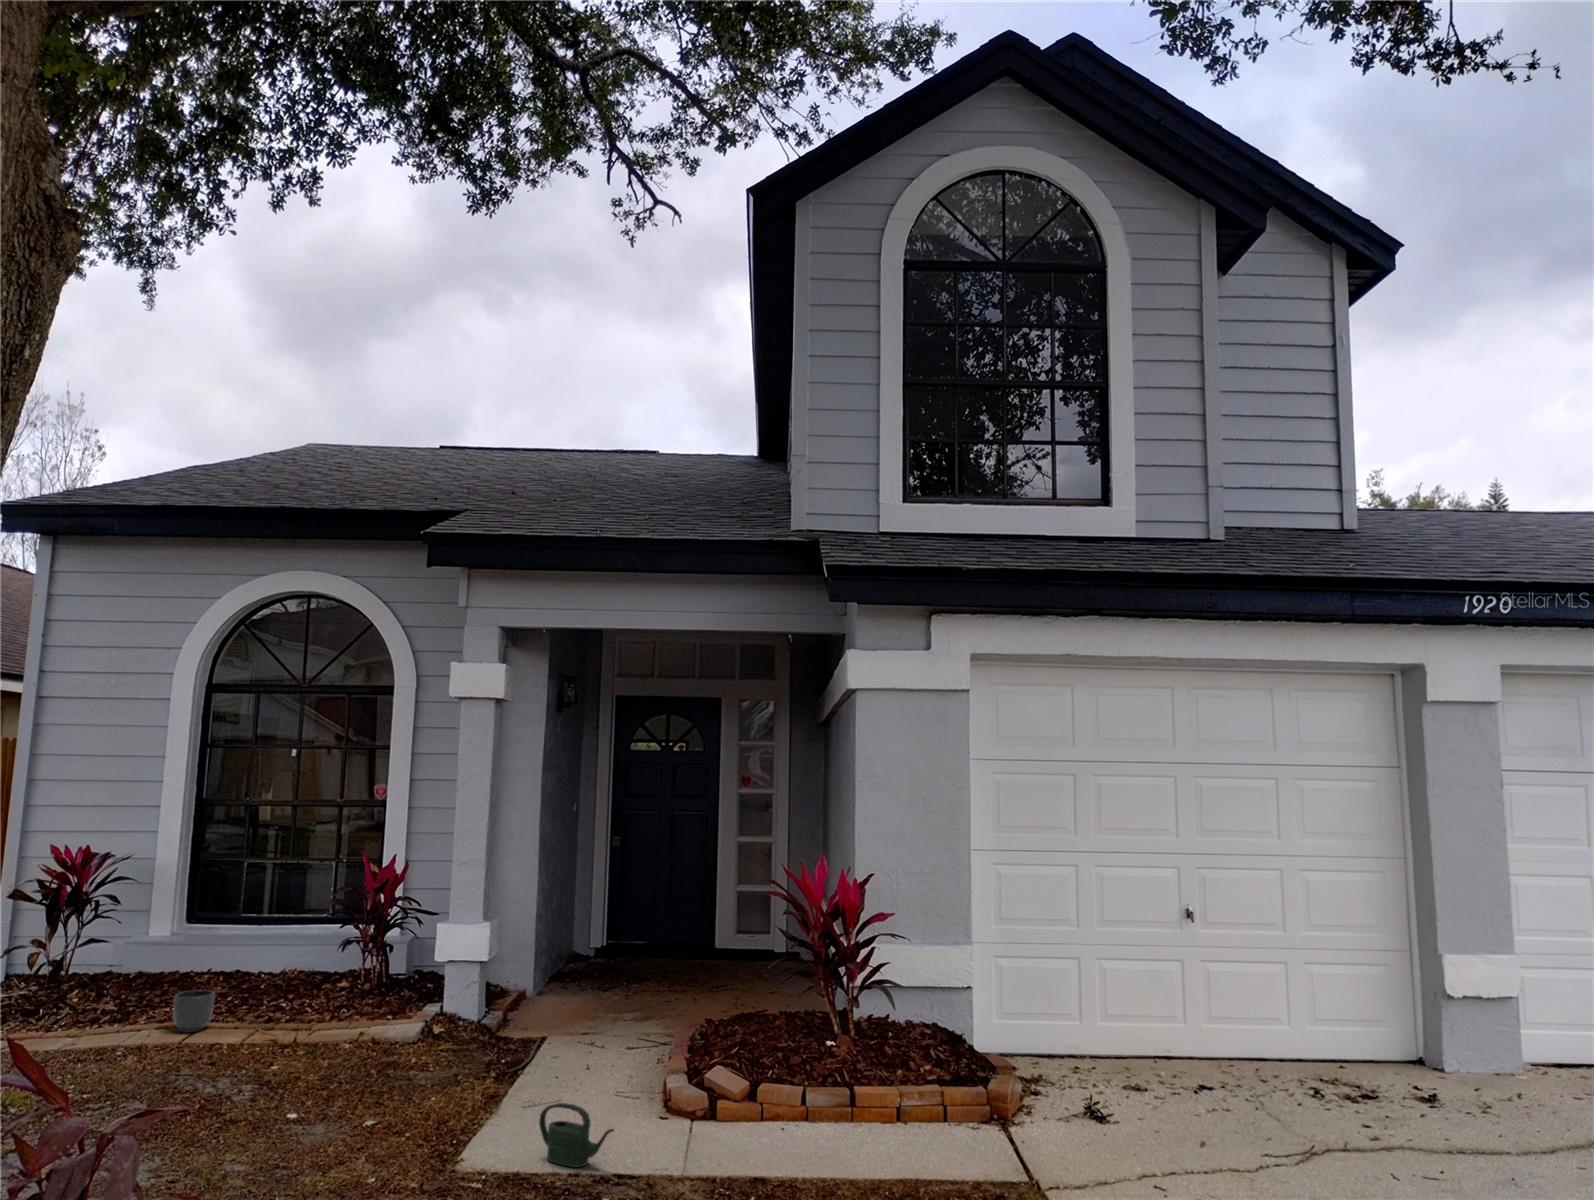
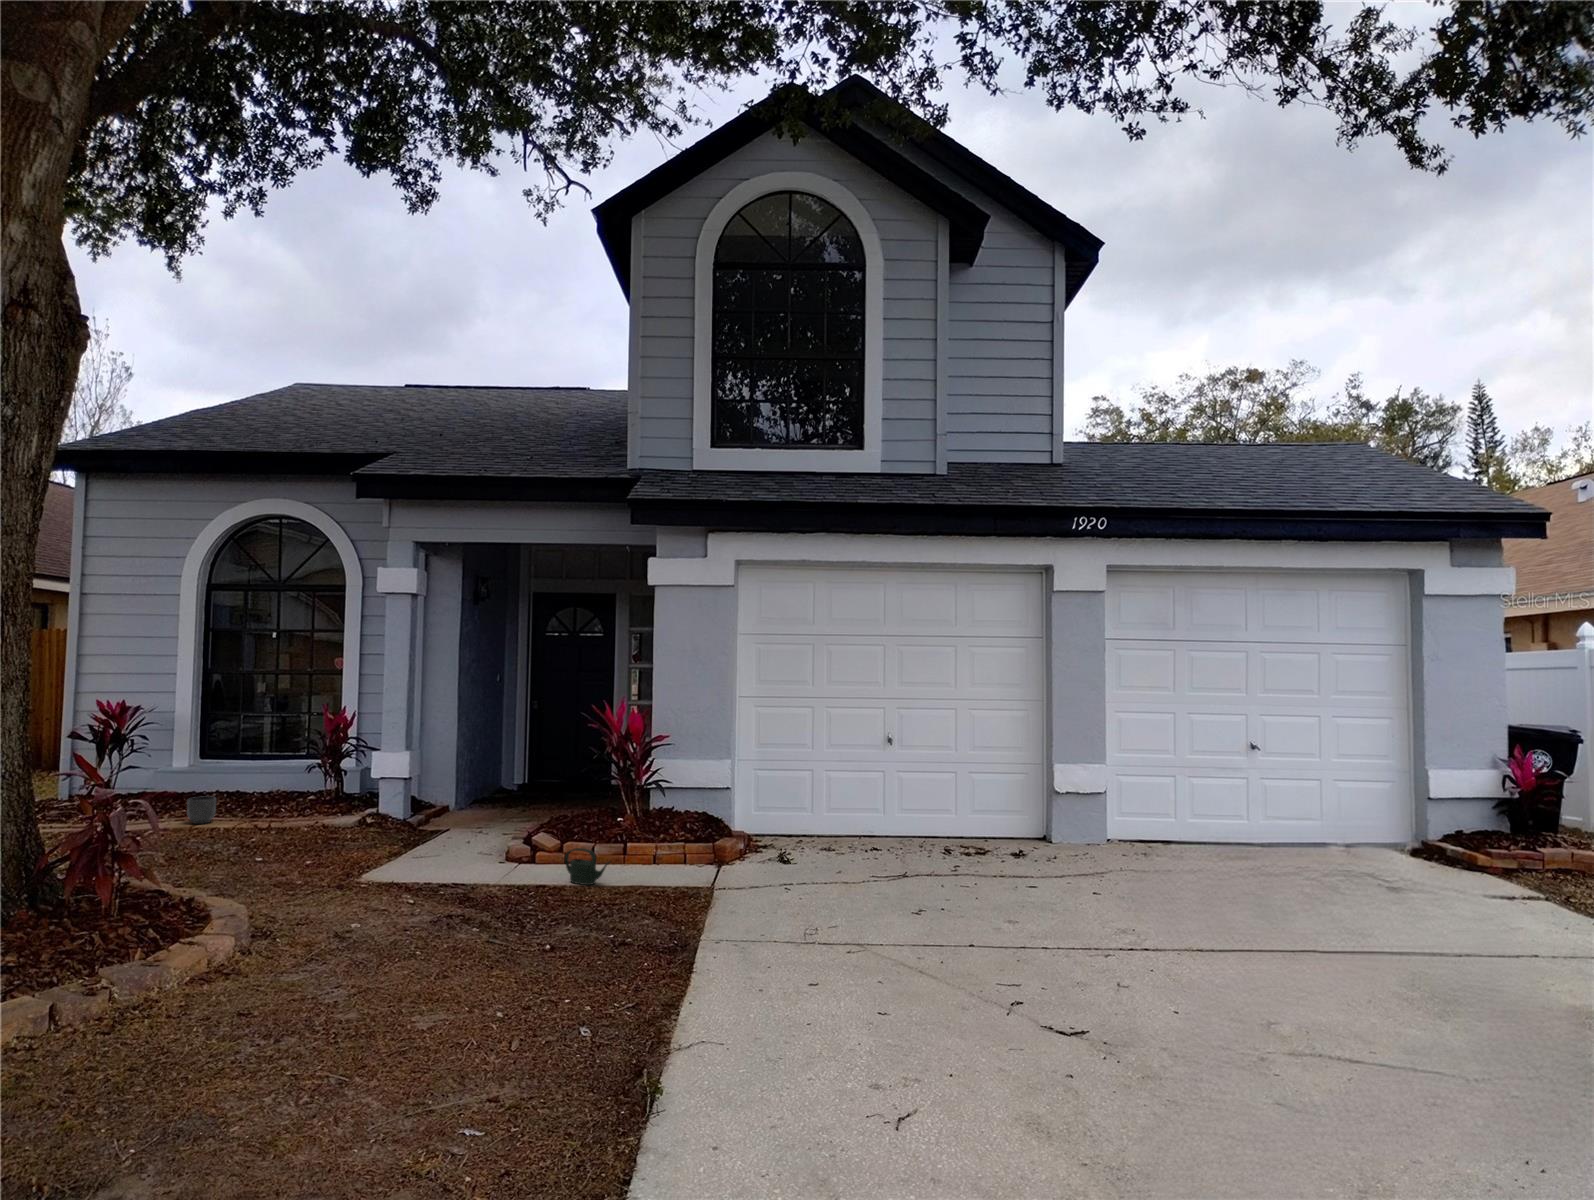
watering can: present [539,1103,614,1167] -> present [565,848,610,885]

